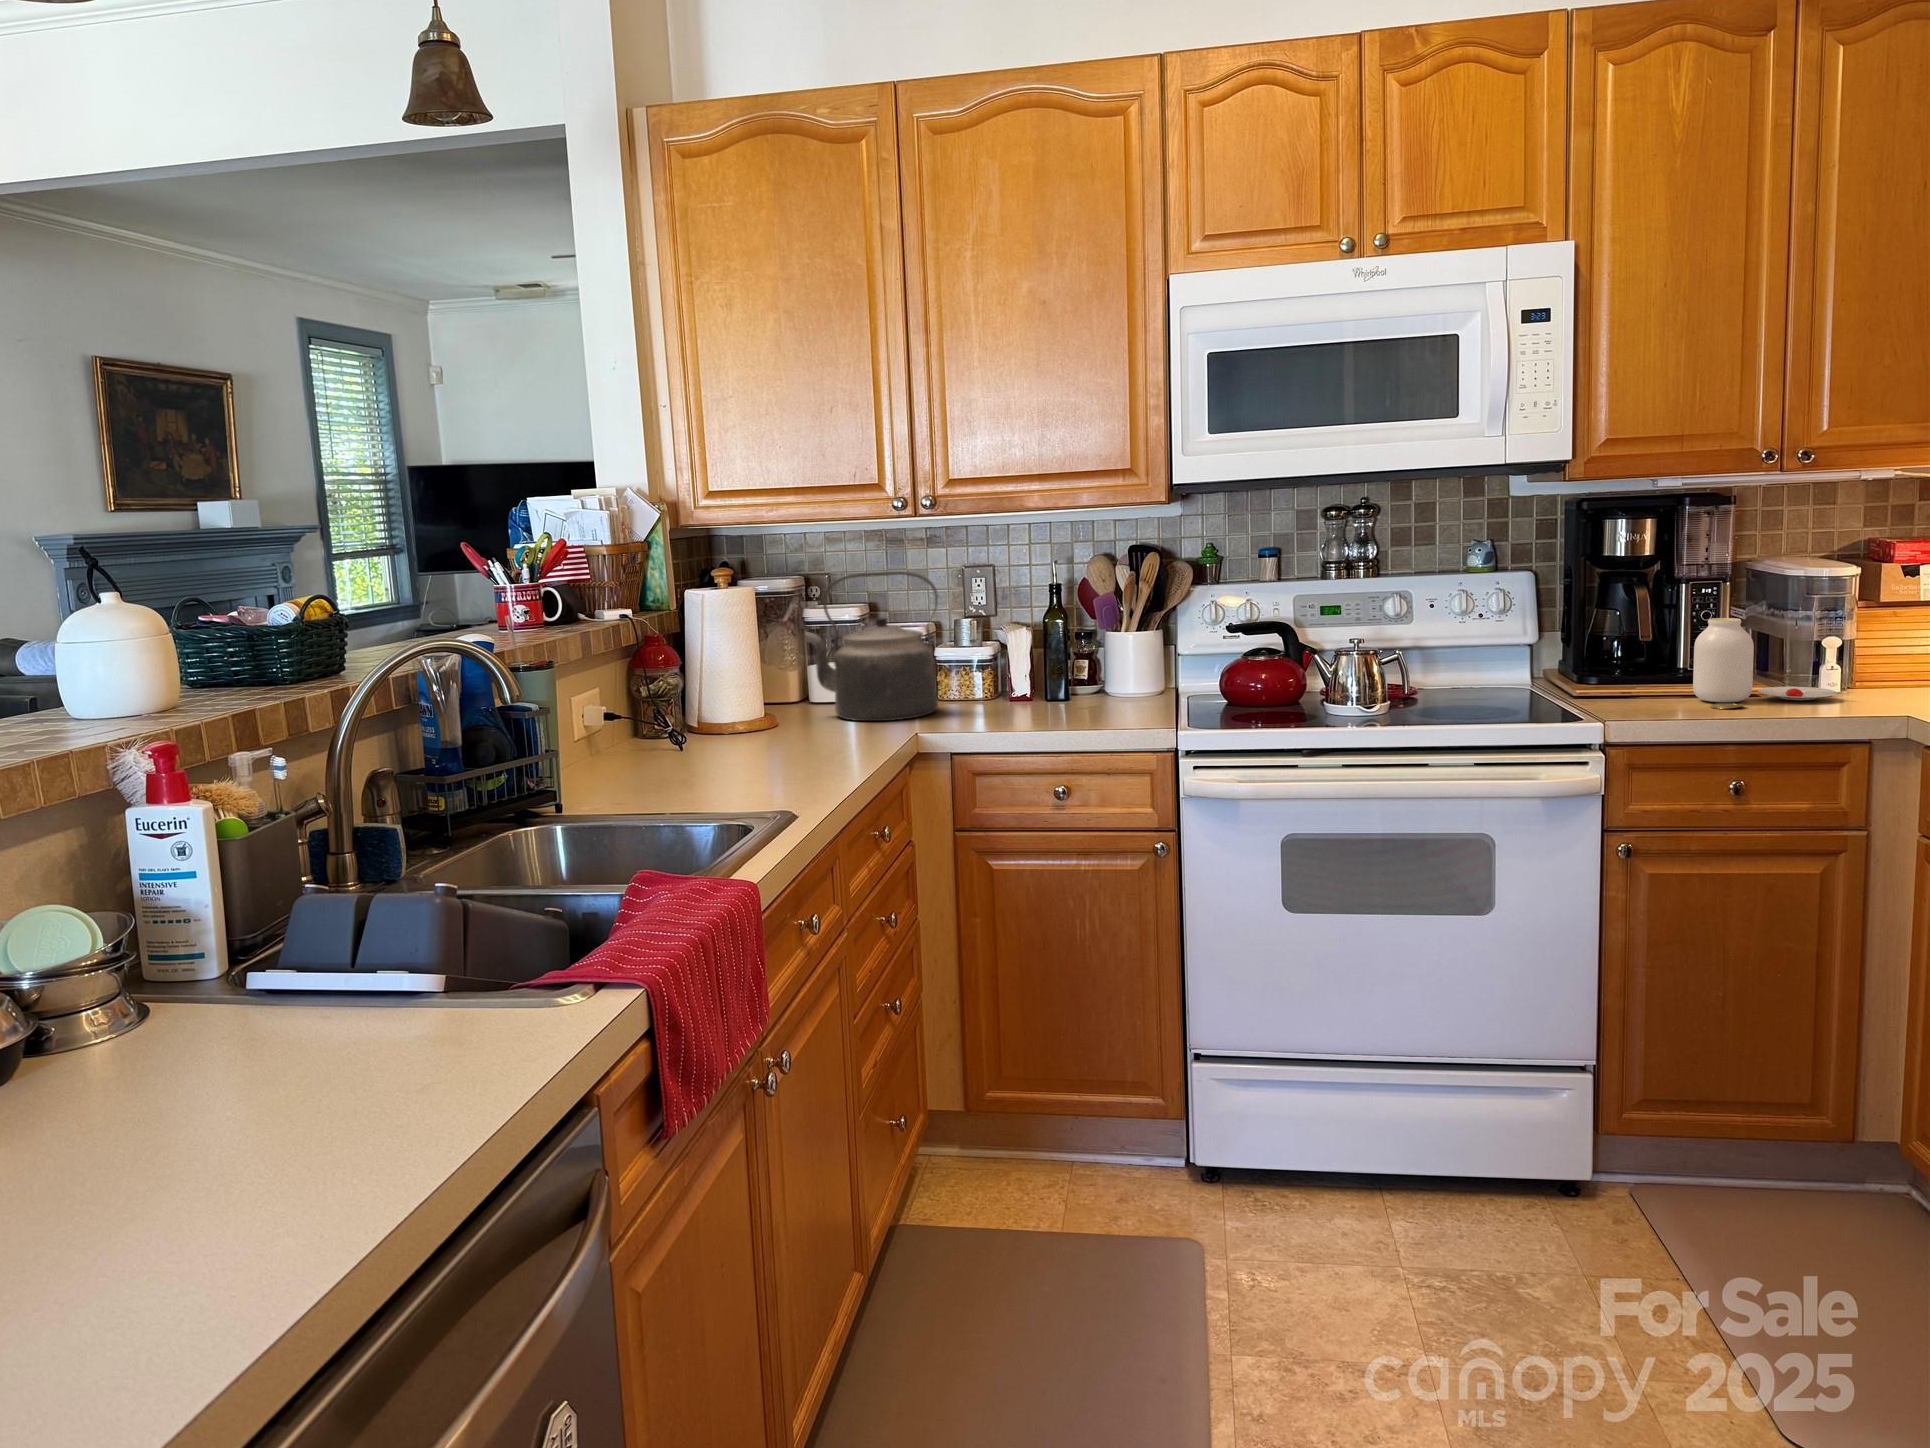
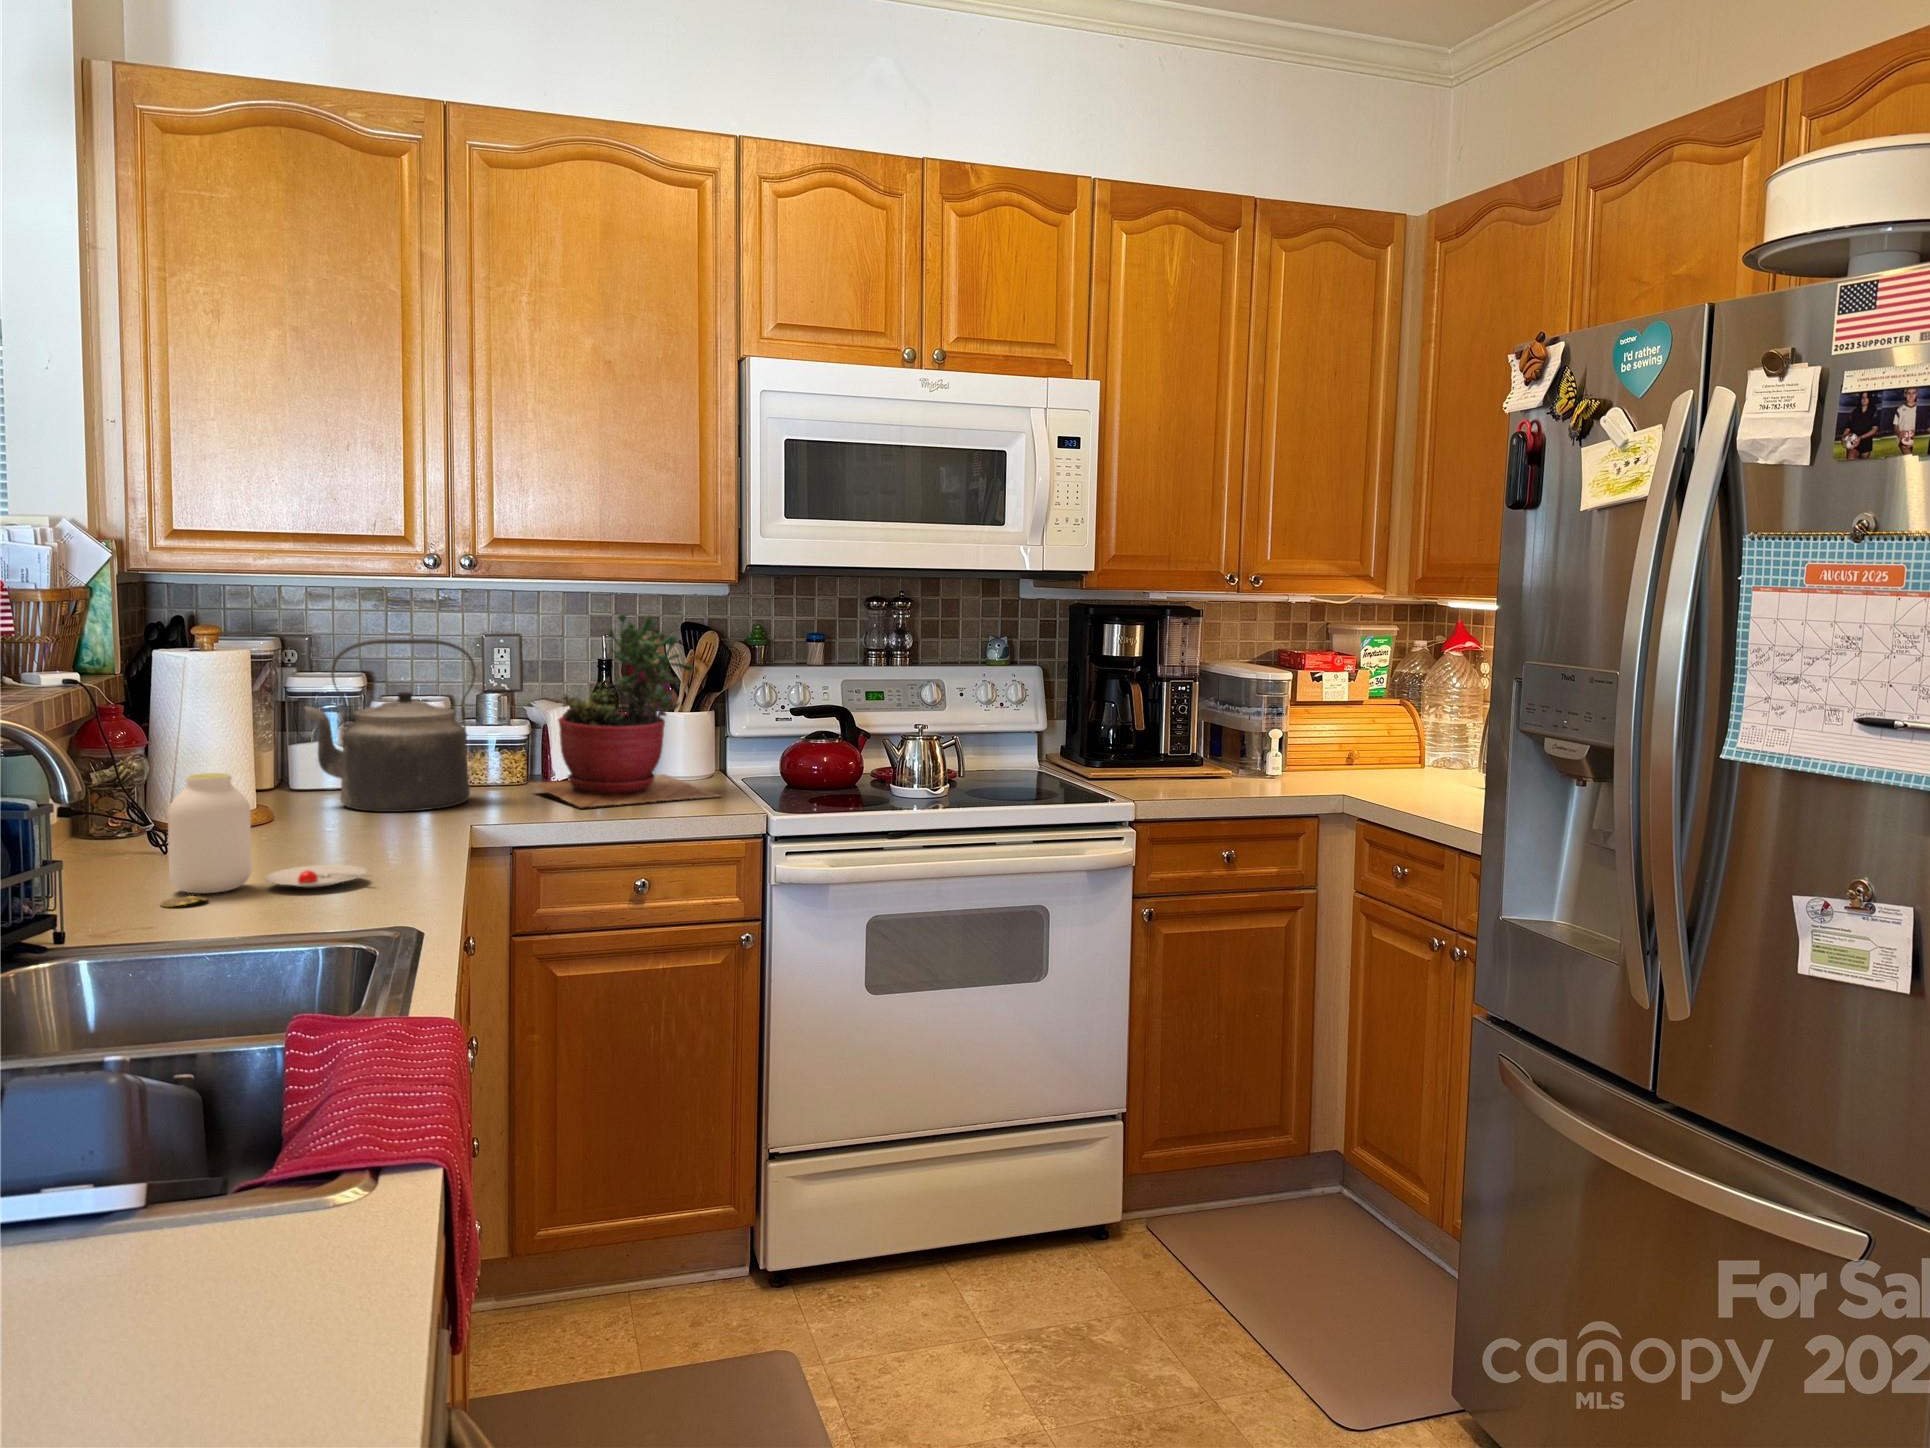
succulent plant: none [991,537,1157,720] -> present [532,614,720,807]
jar: present [1693,618,1840,709] -> present [161,773,367,907]

